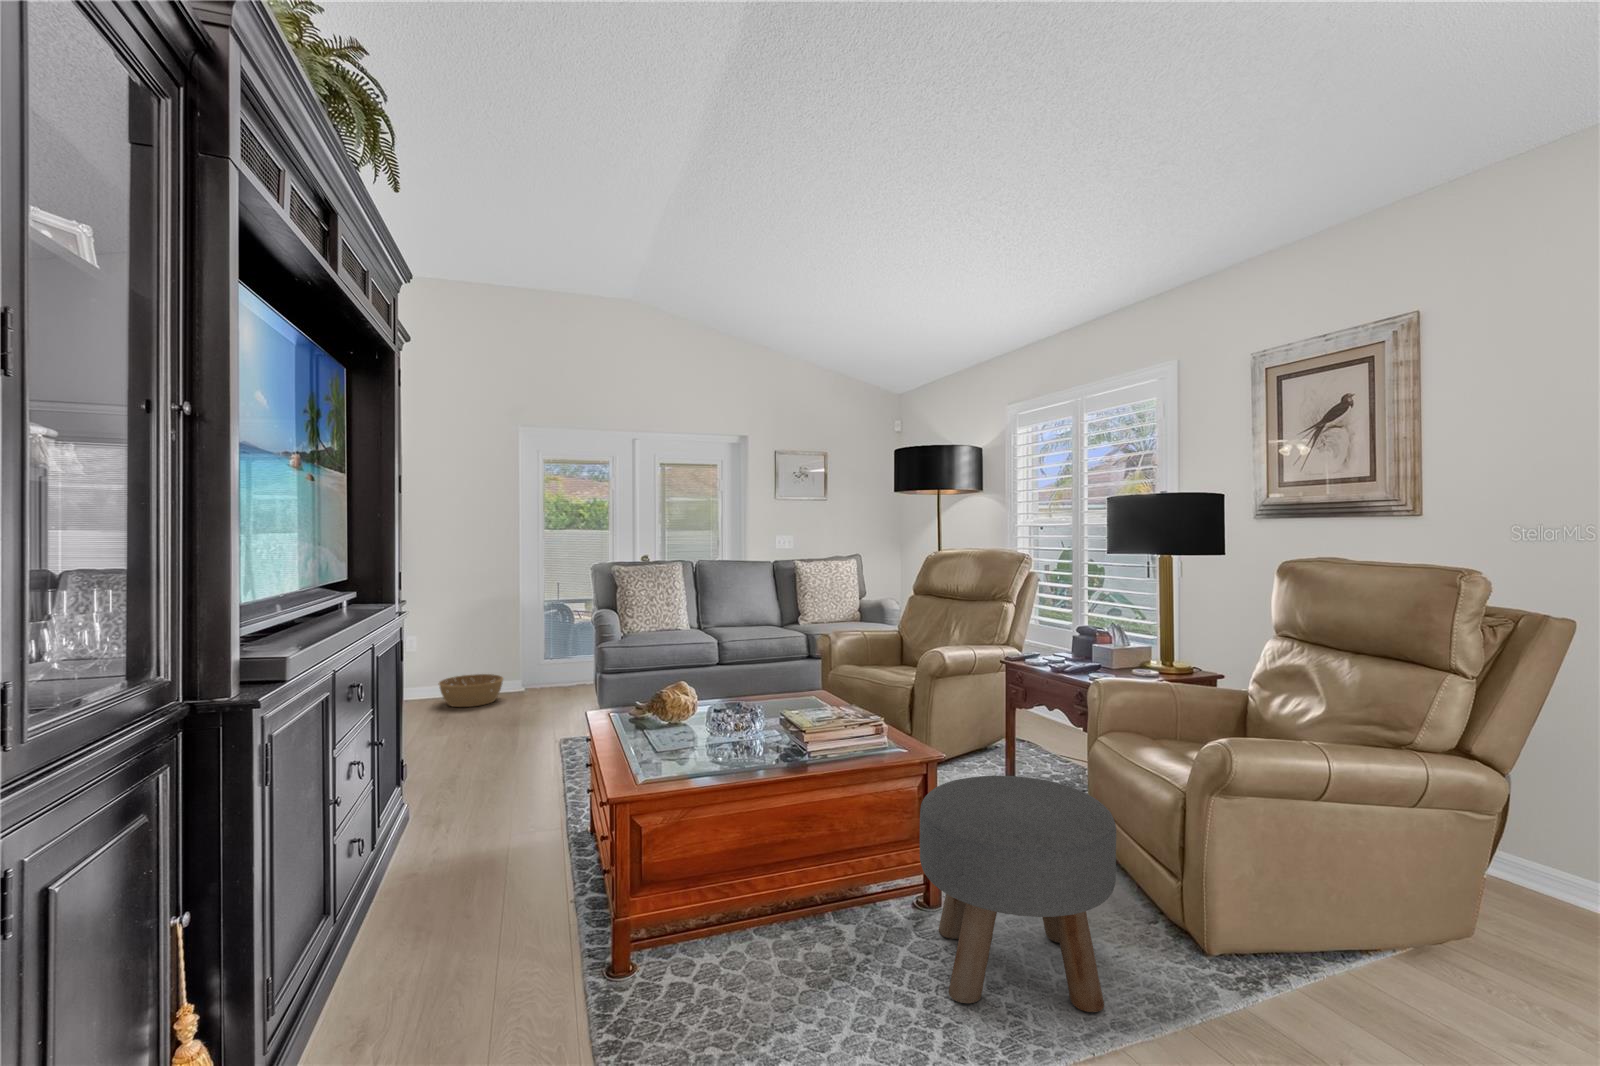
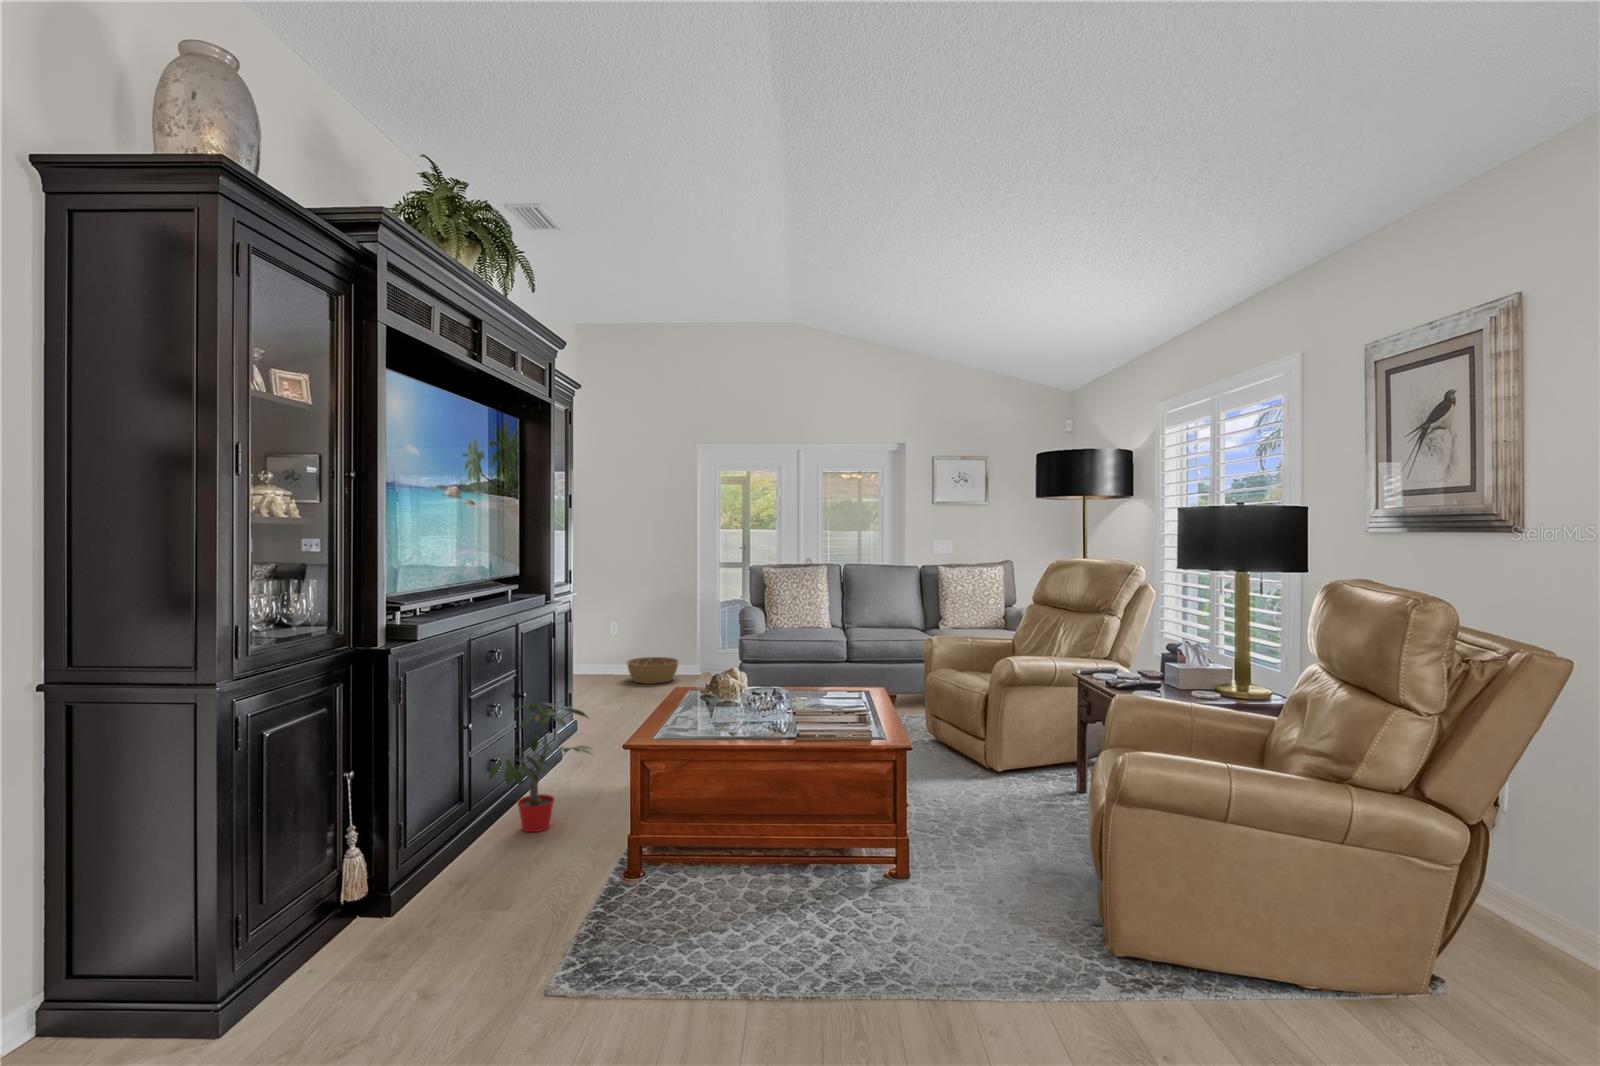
potted plant: none [374,753,506,932] -> present [489,703,592,832]
ottoman: present [920,776,1116,1012] -> none [854,763,1024,971]

